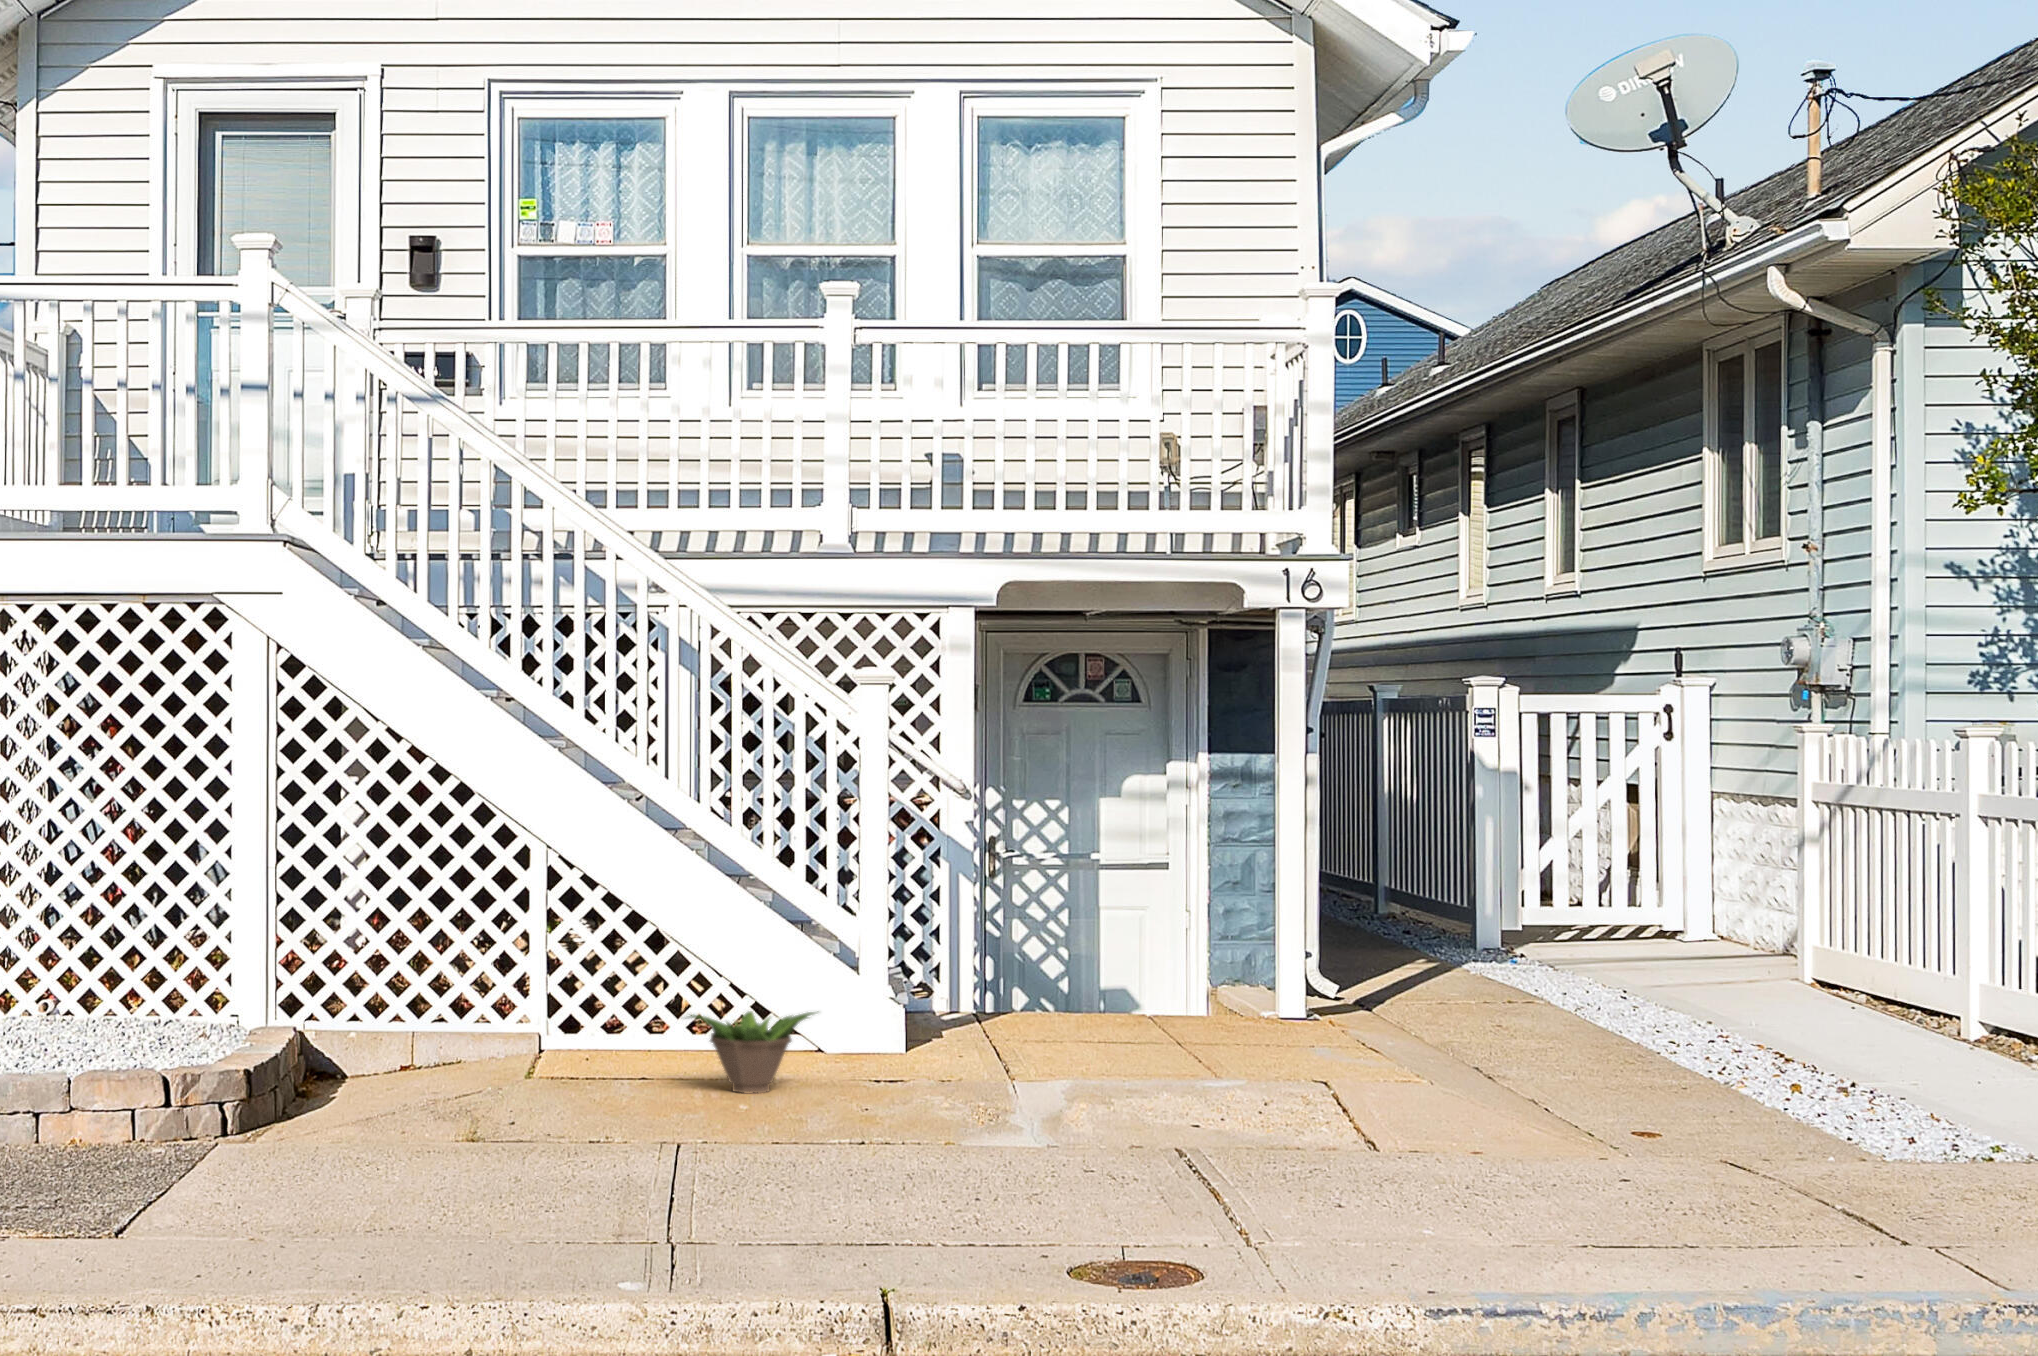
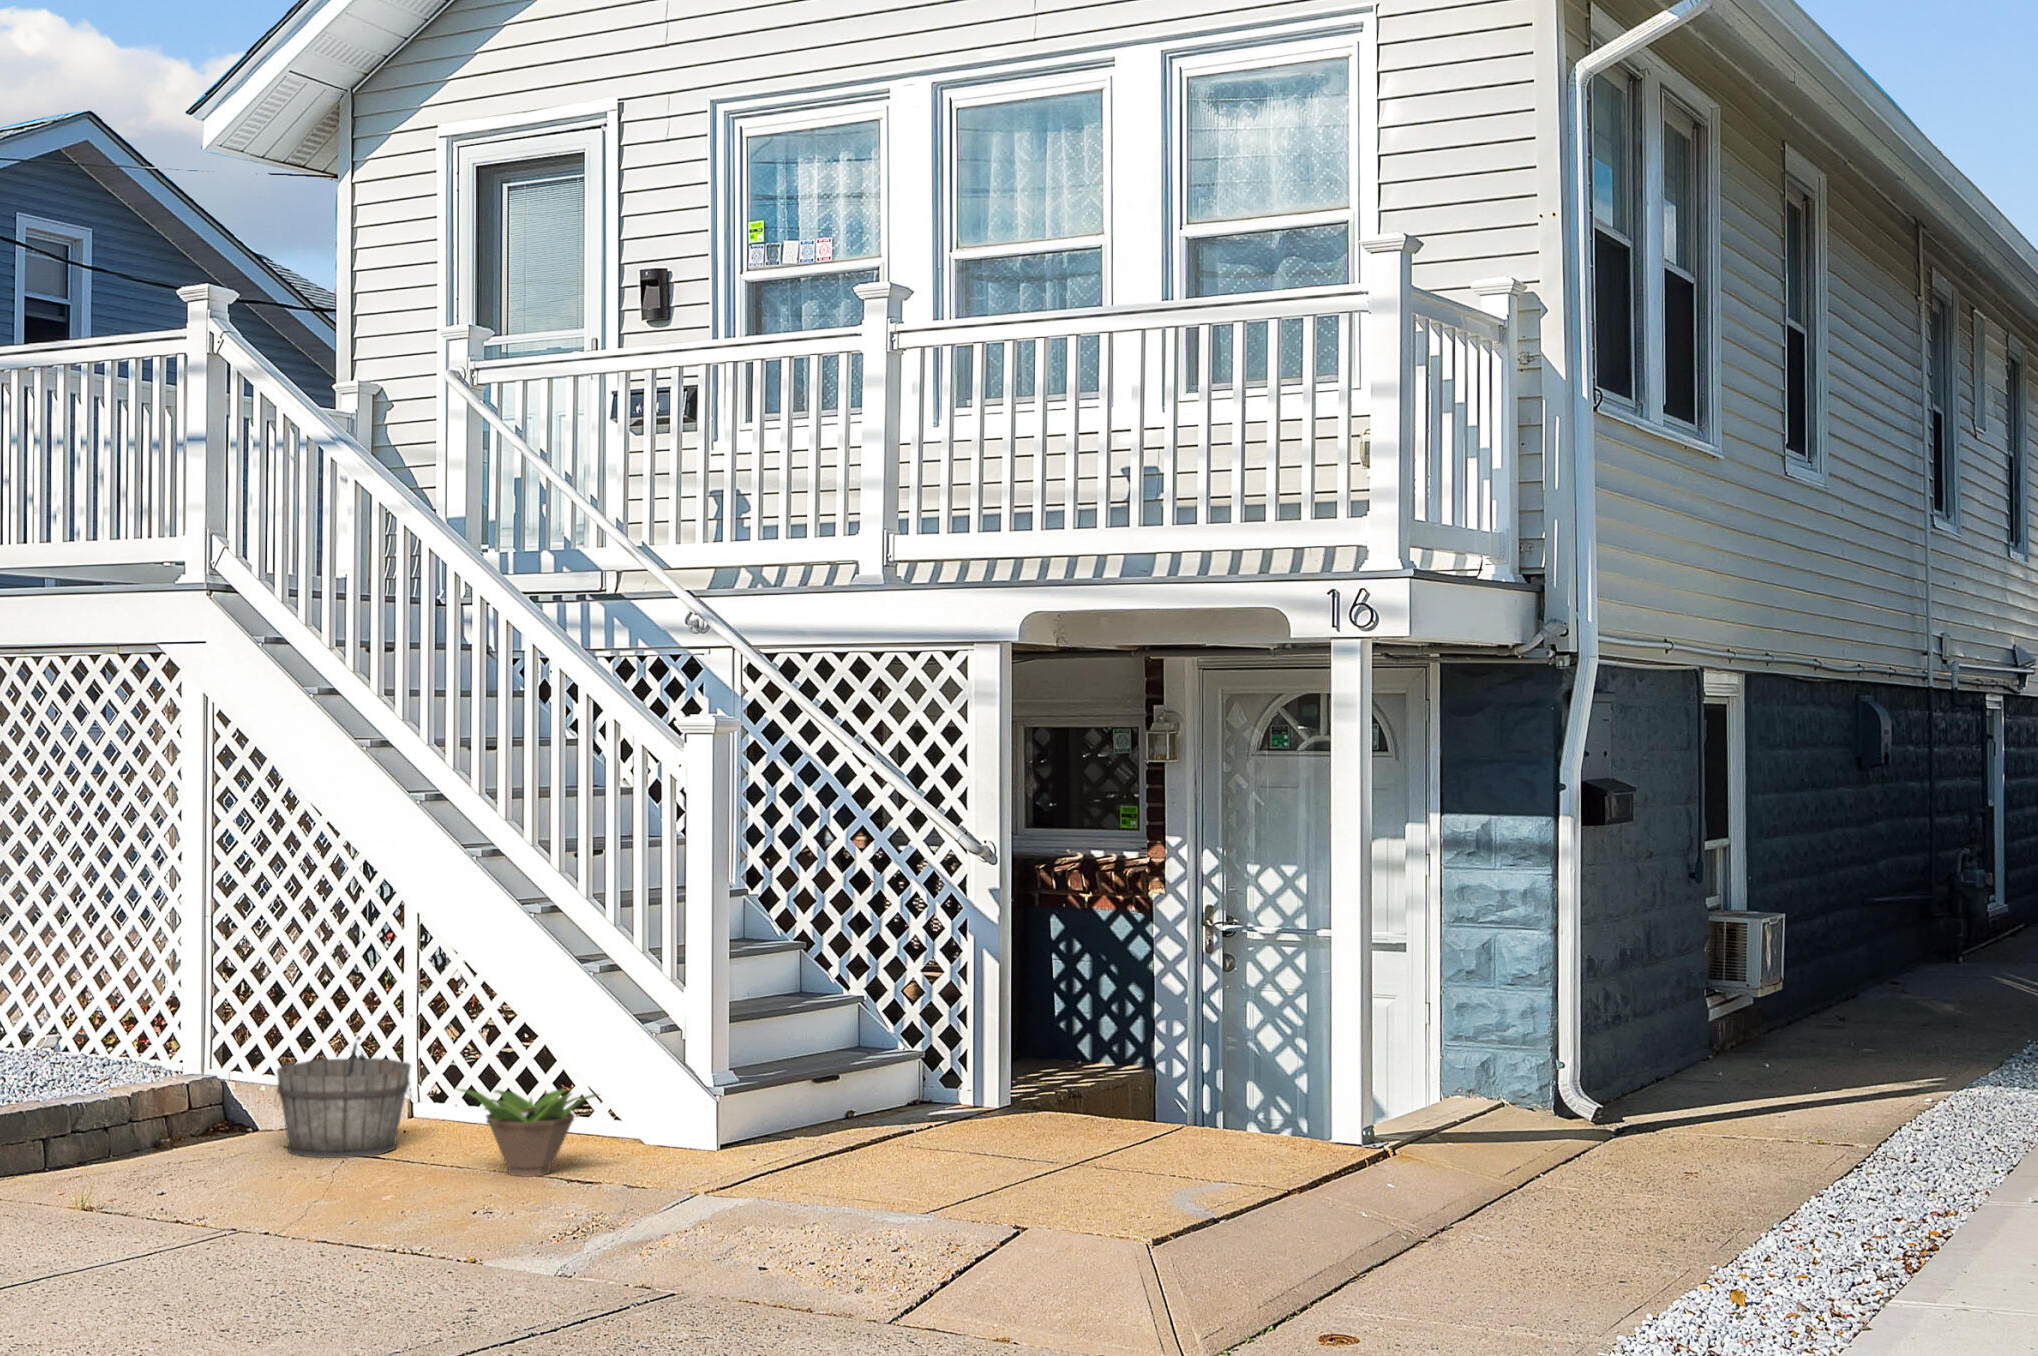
wooden bucket: none [438,974,568,1094] -> present [277,1036,411,1158]

